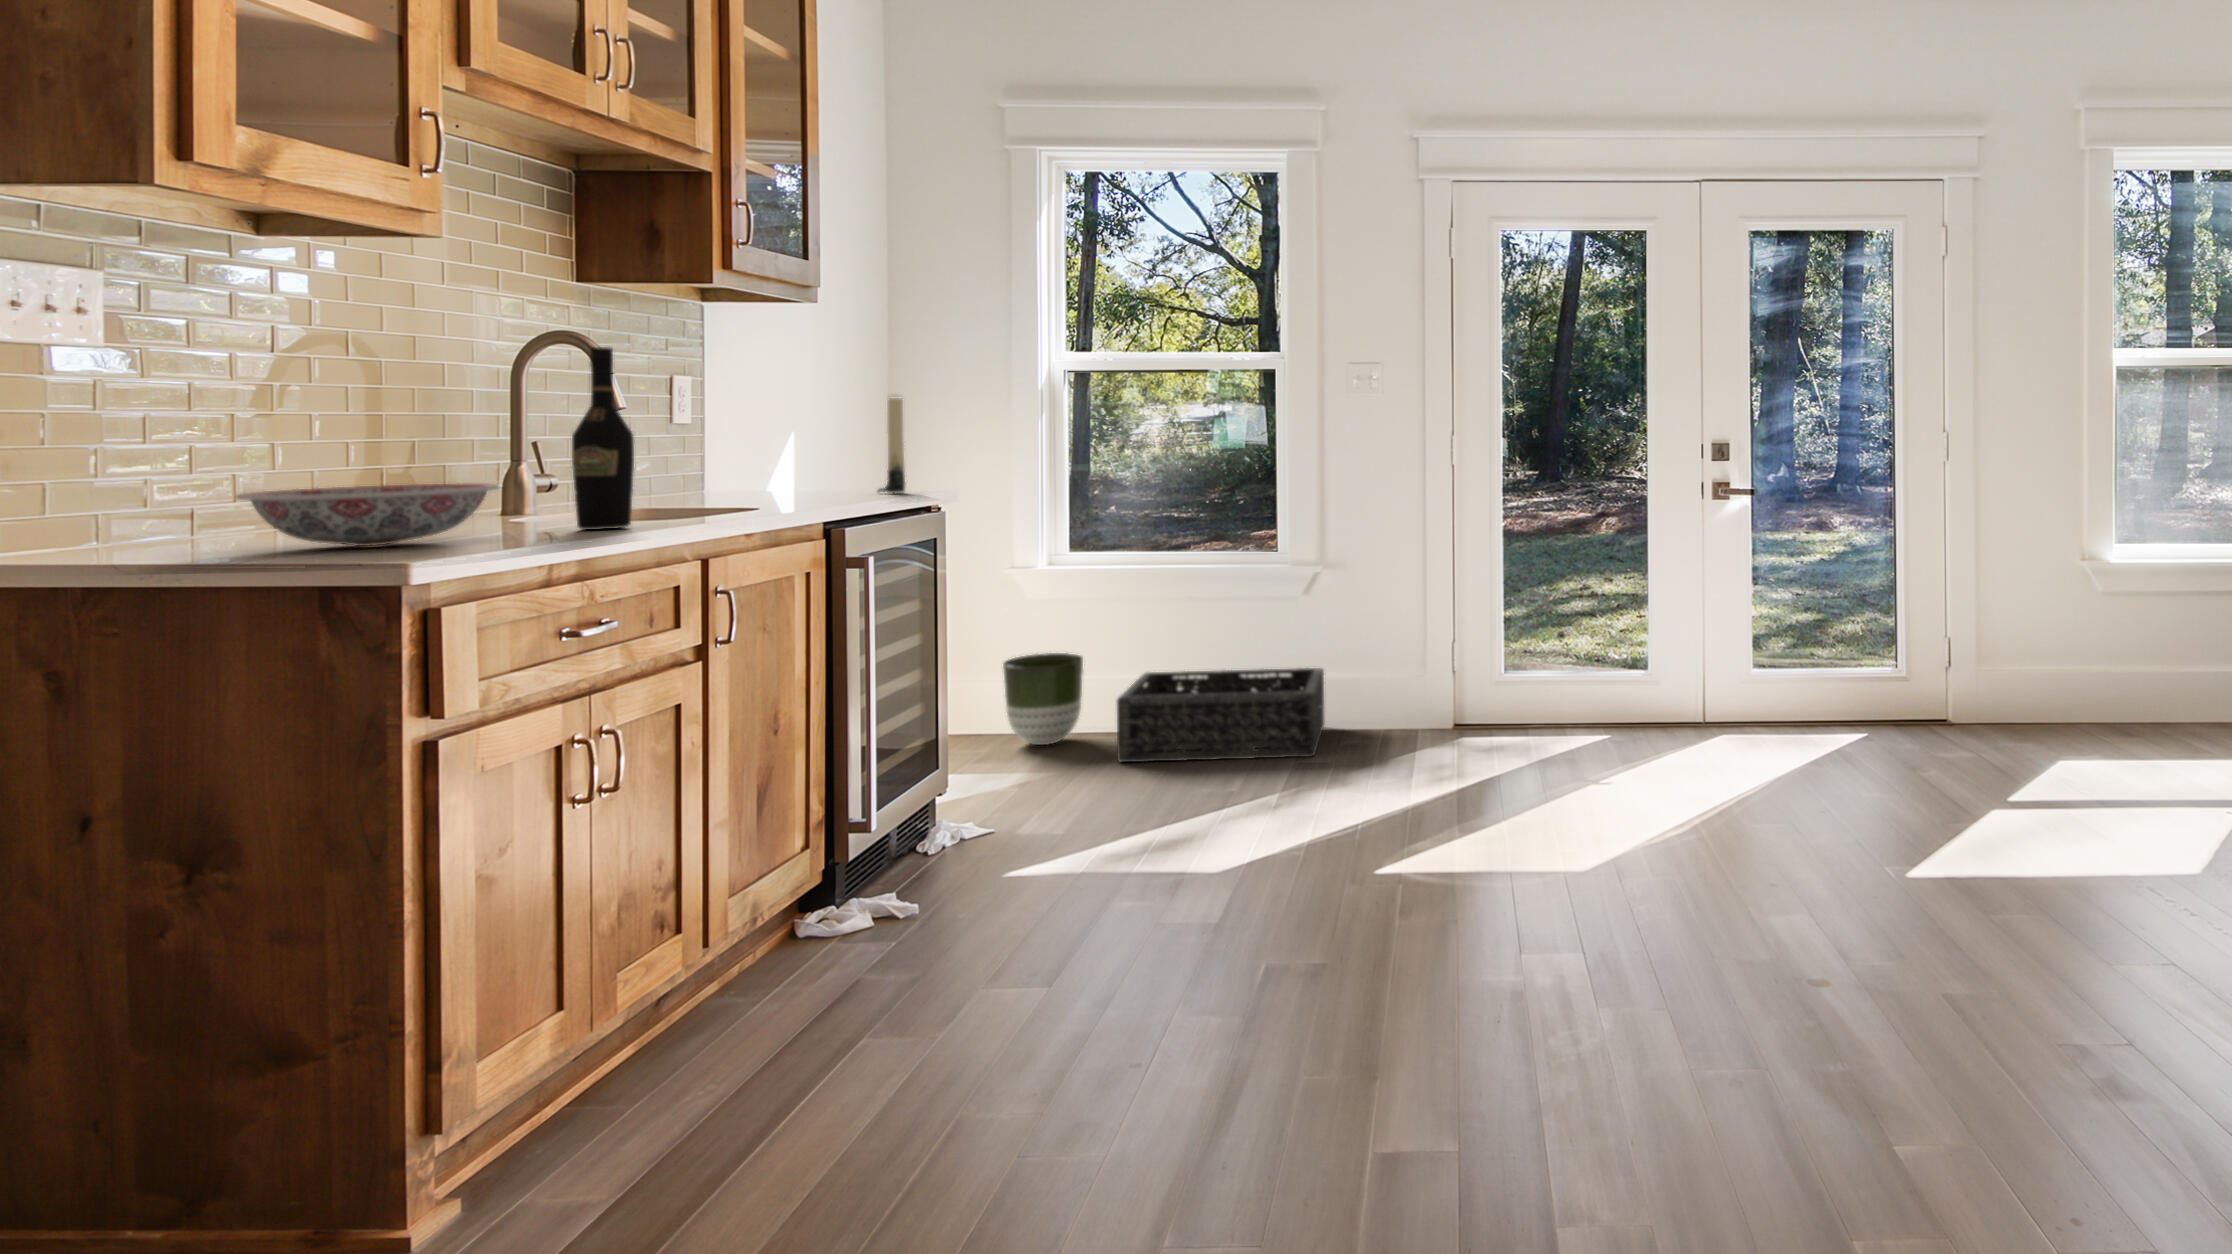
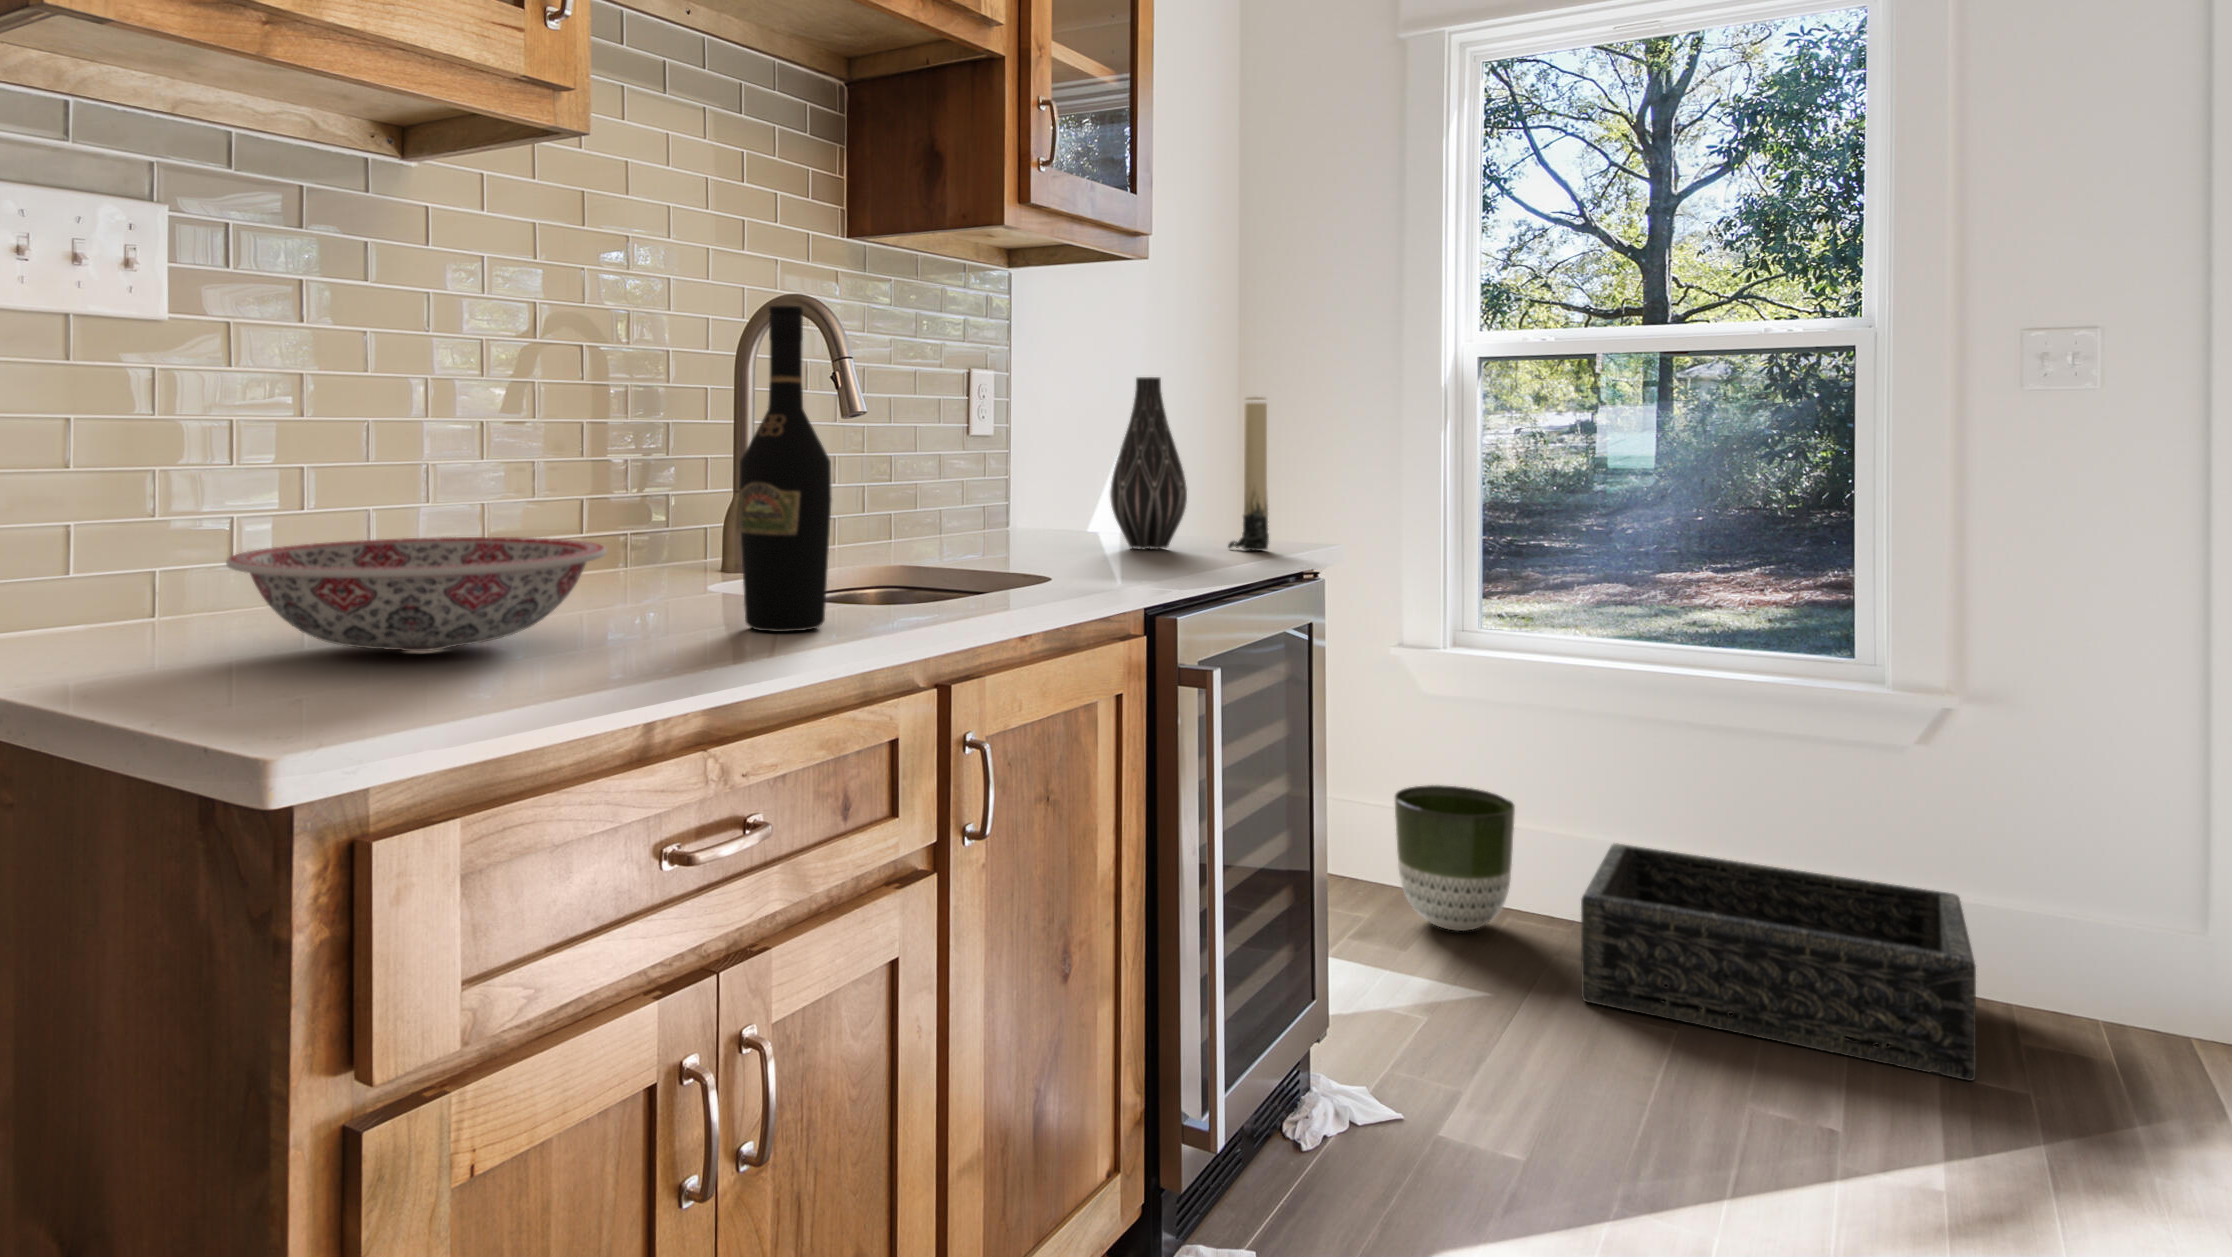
vase: none [791,382,847,496] -> present [1110,377,1187,549]

